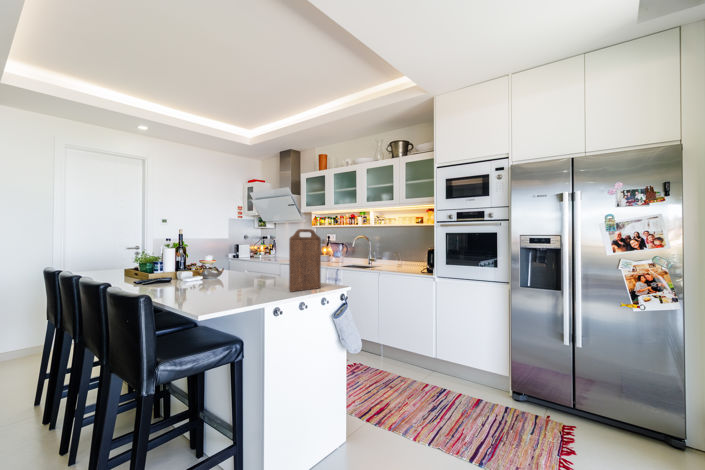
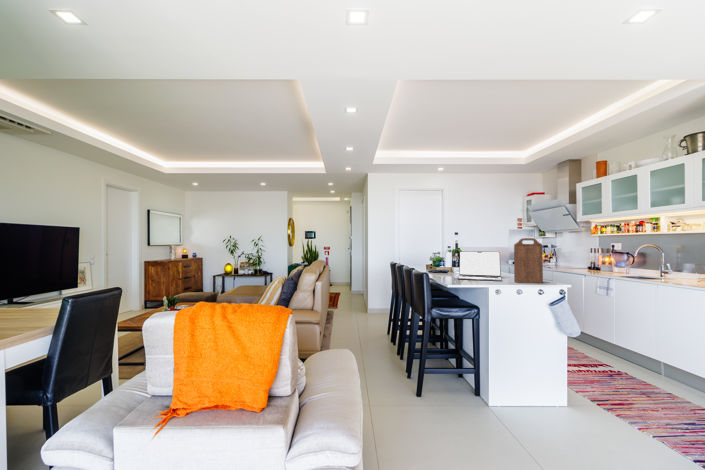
laptop: none [198,248,271,297] -> present [458,251,502,281]

